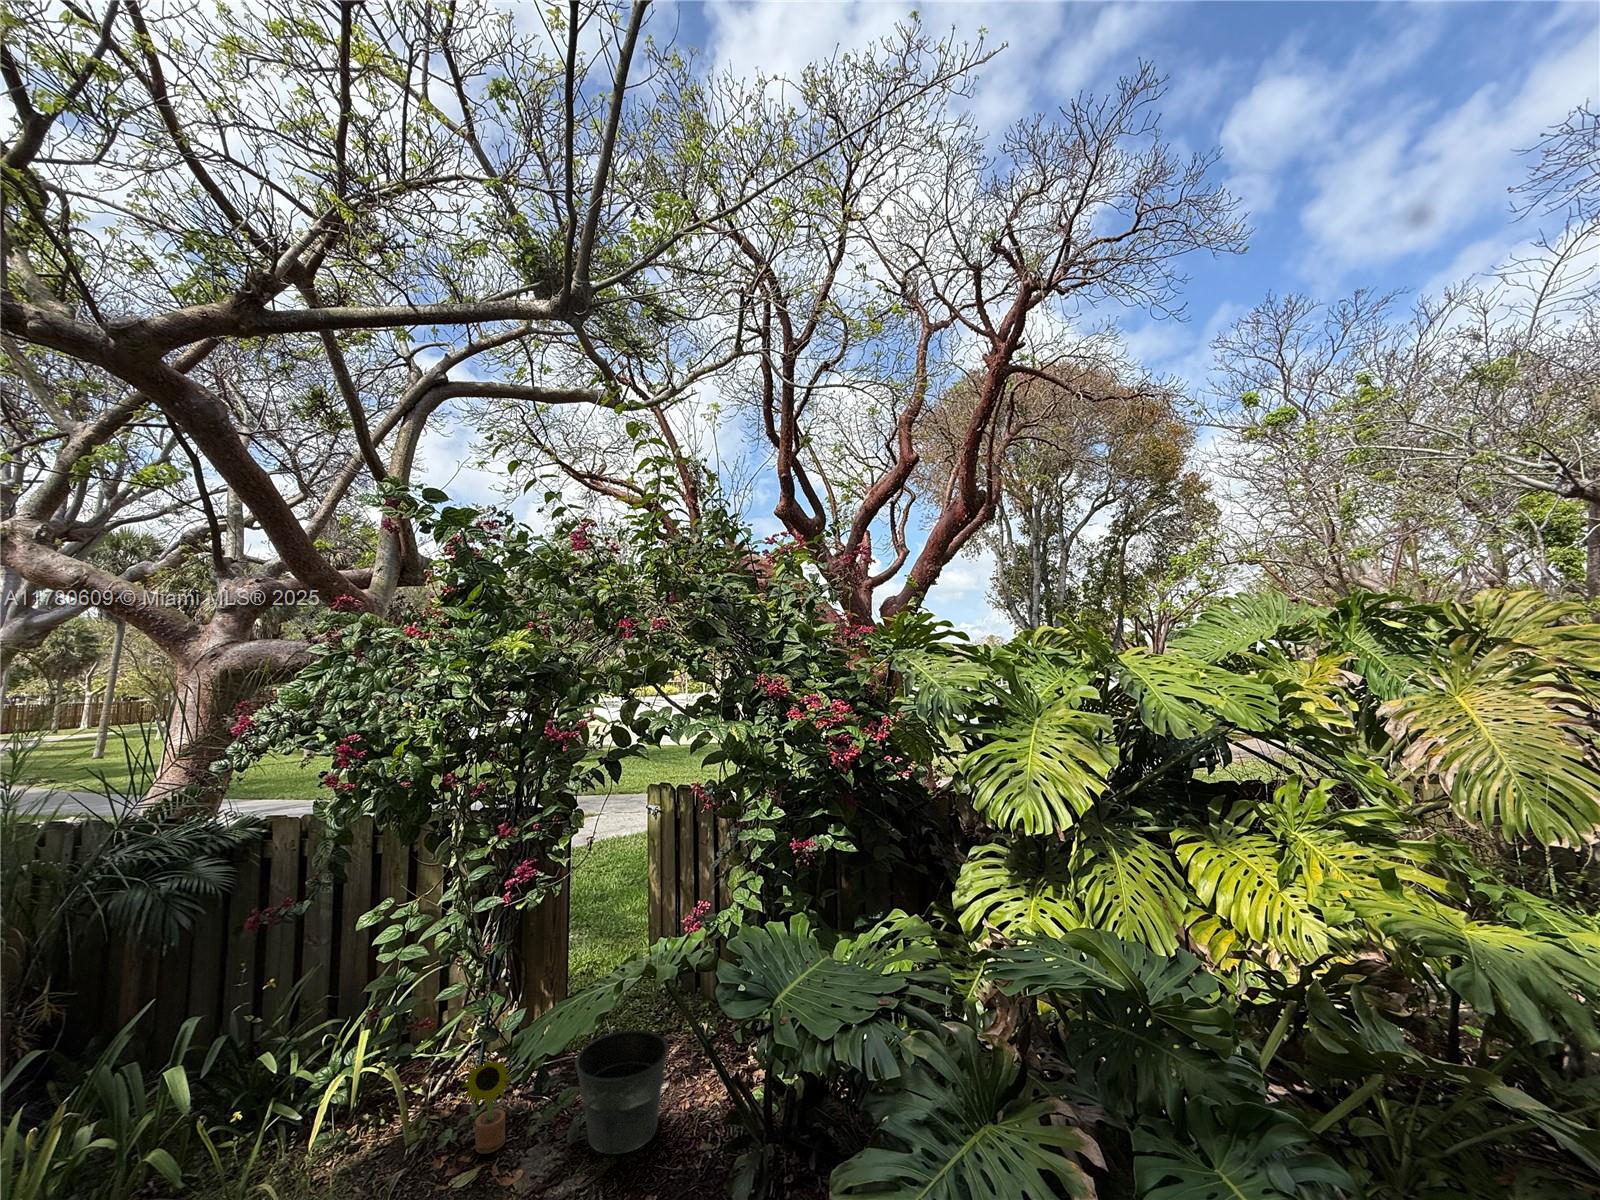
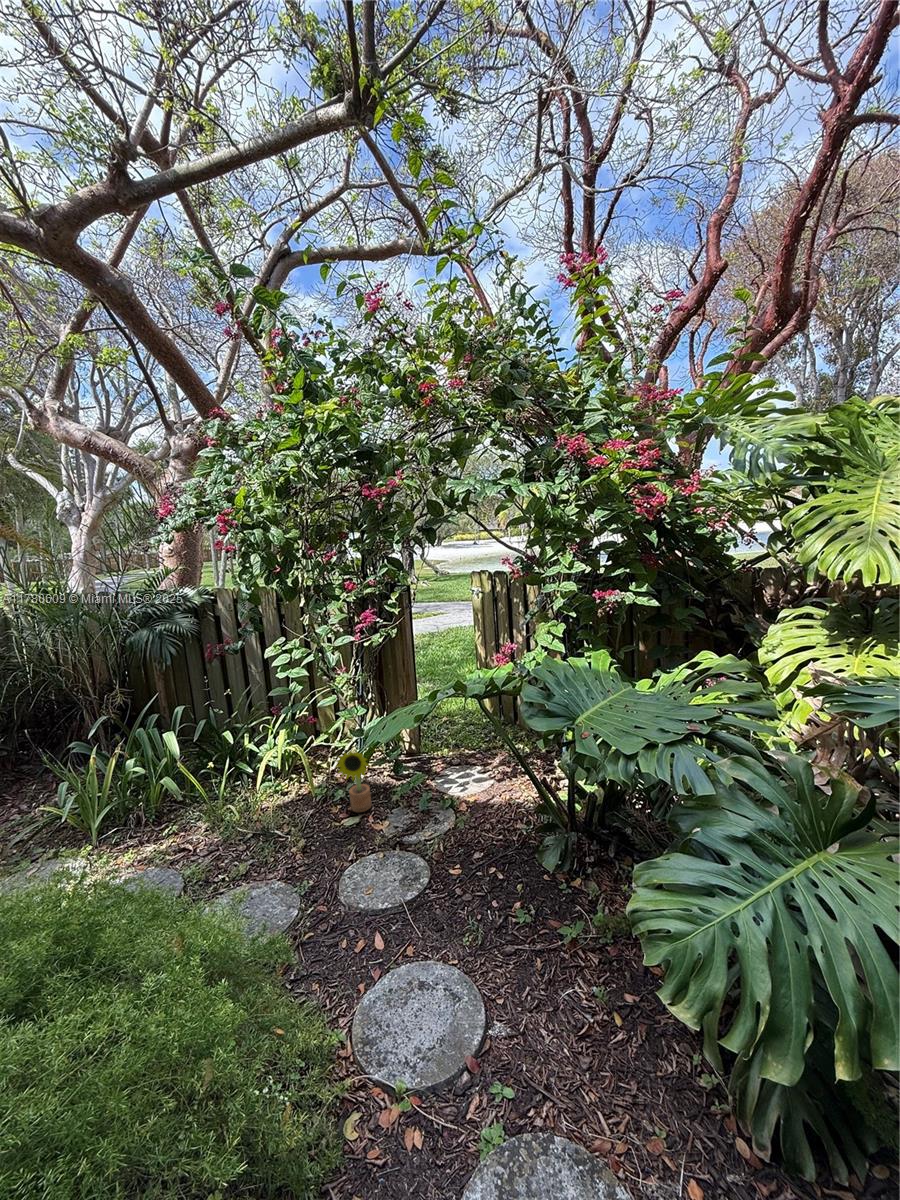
bucket: present [567,1029,668,1154] -> none [412,740,488,826]

